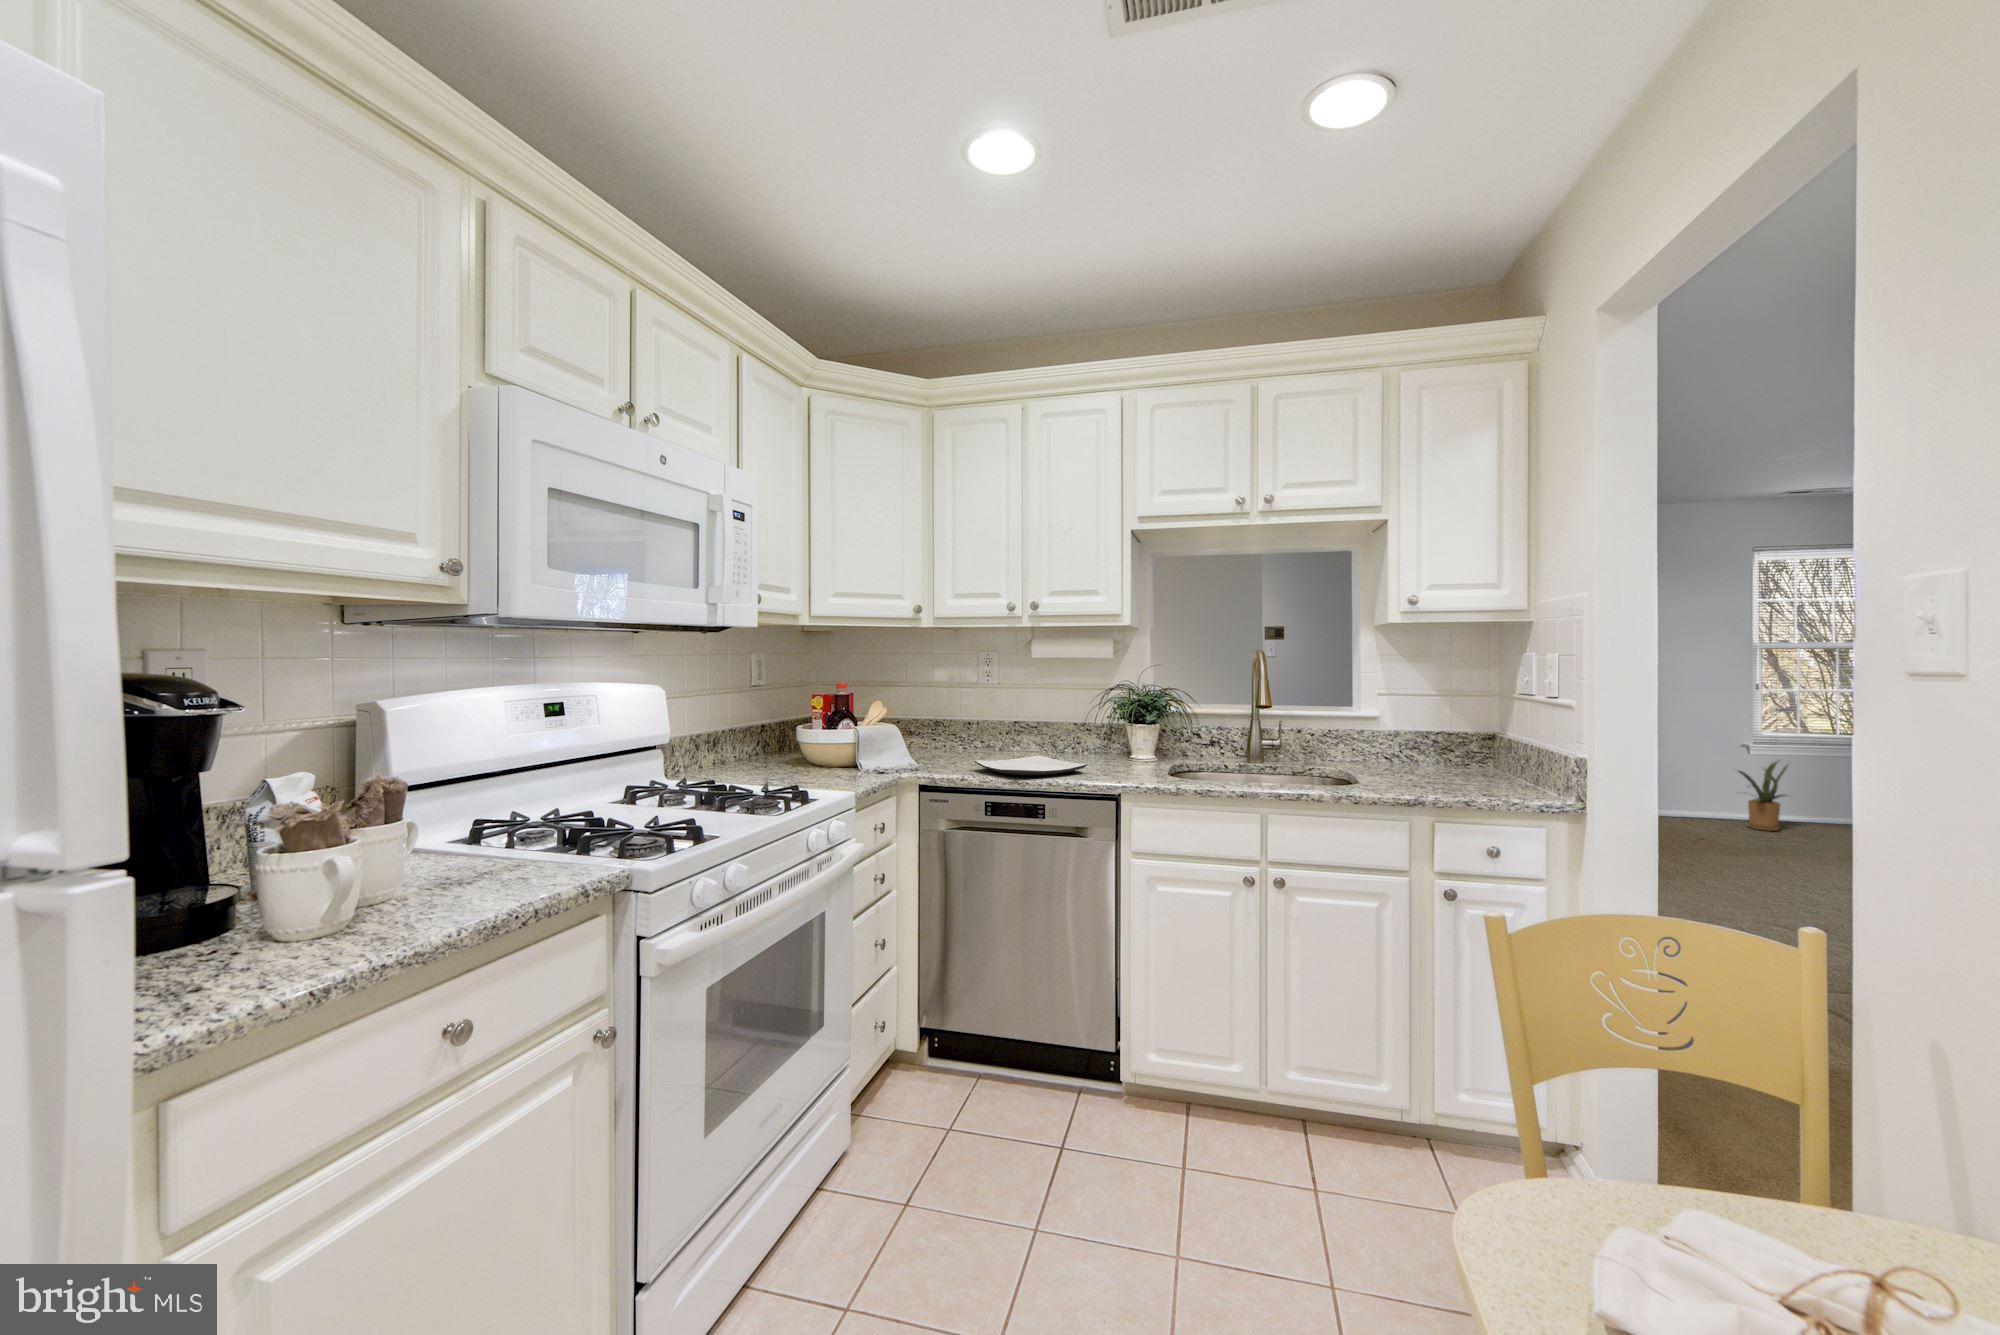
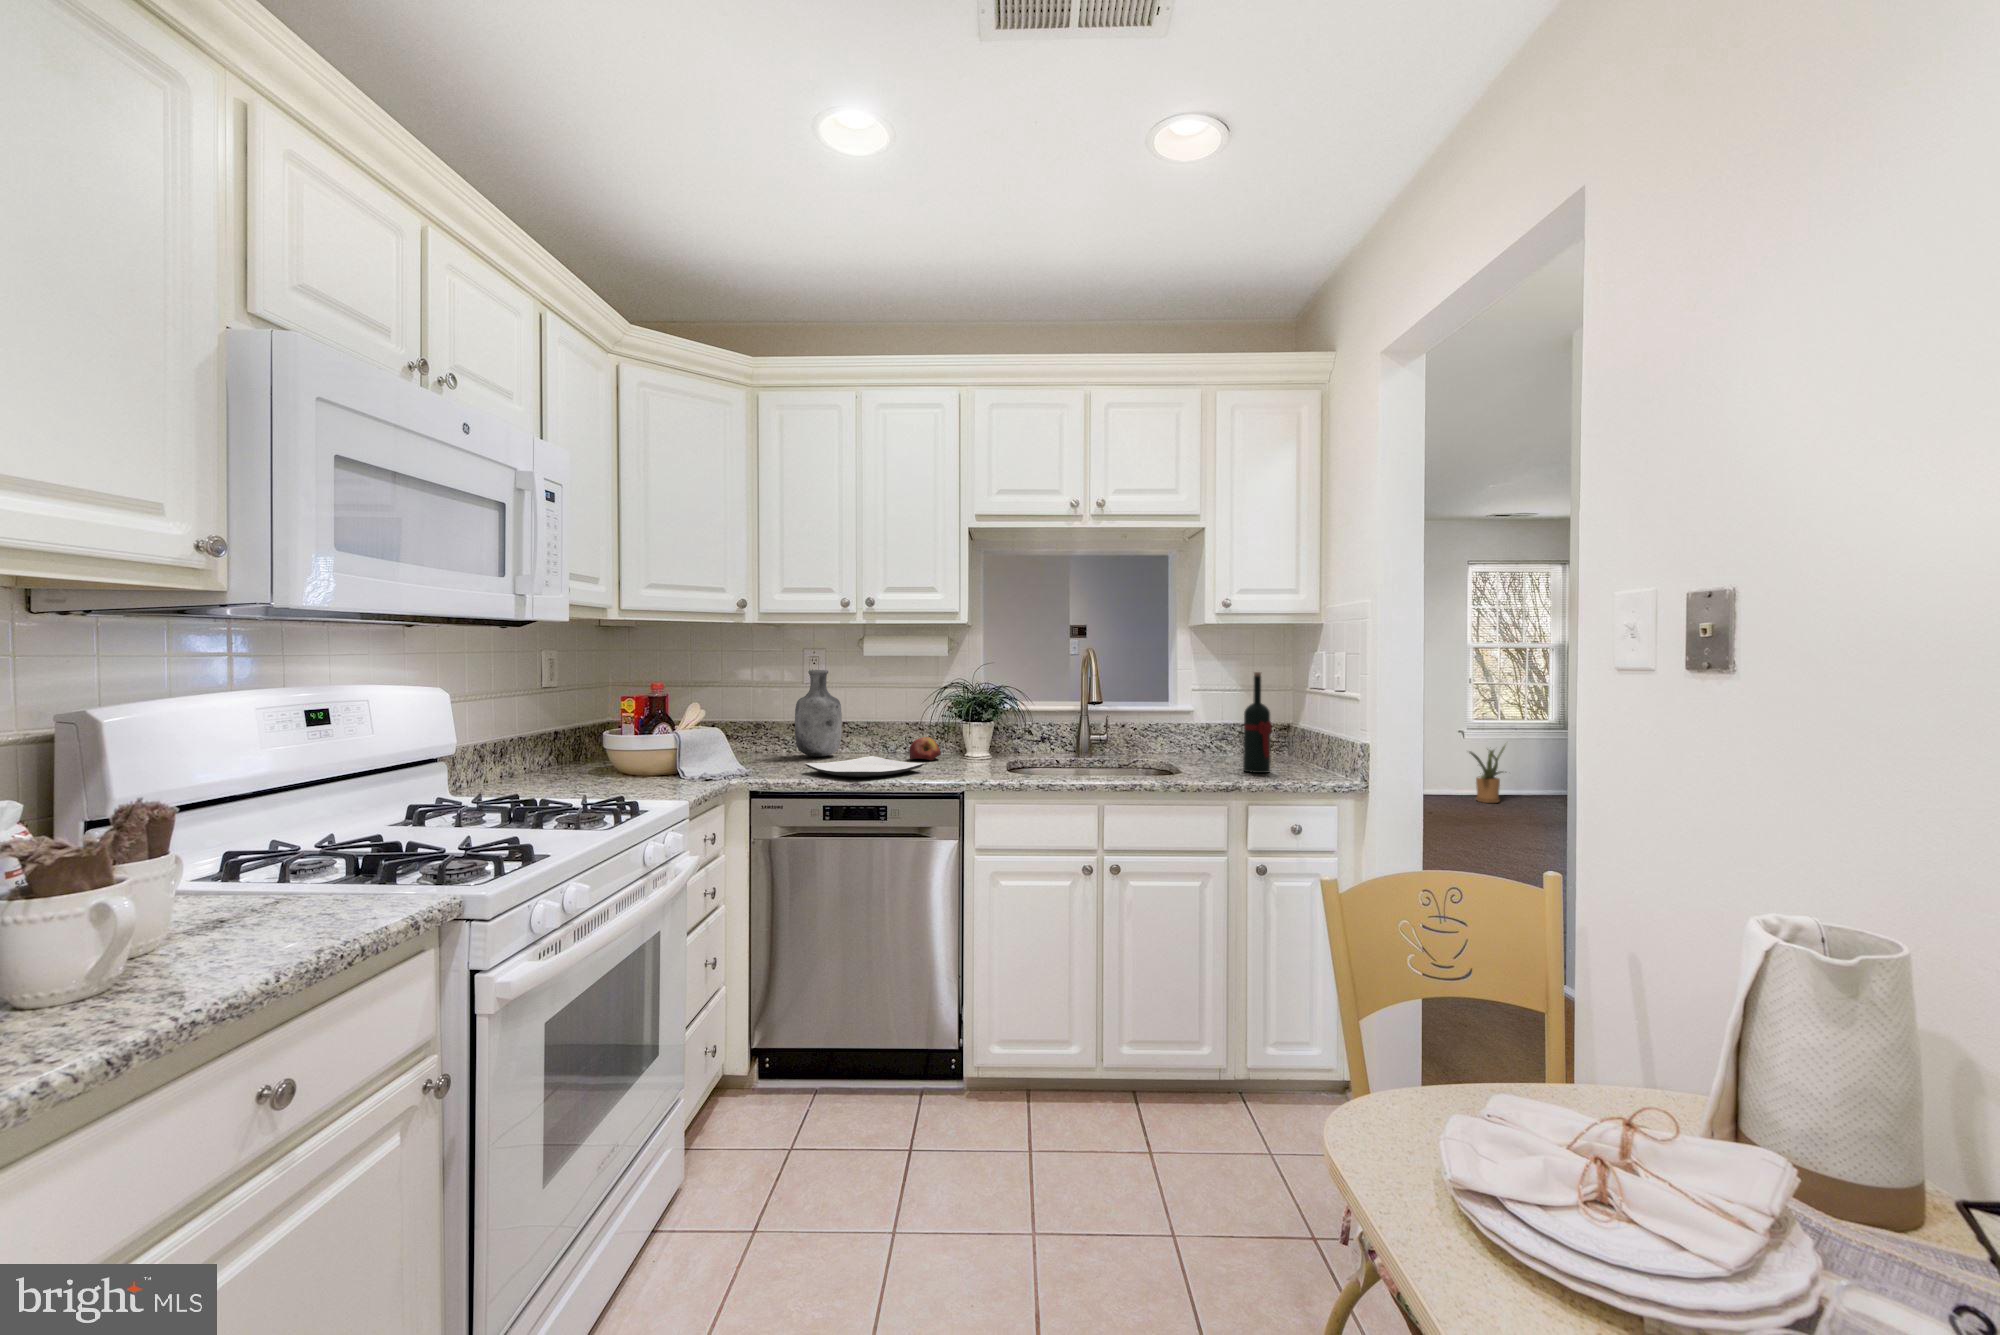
vase: none [972,672,1015,754] -> present [795,670,842,757]
wine bottle: none [1430,677,1464,787] -> present [1243,672,1272,773]
apple: none [1078,739,1108,762] -> present [909,737,941,761]

